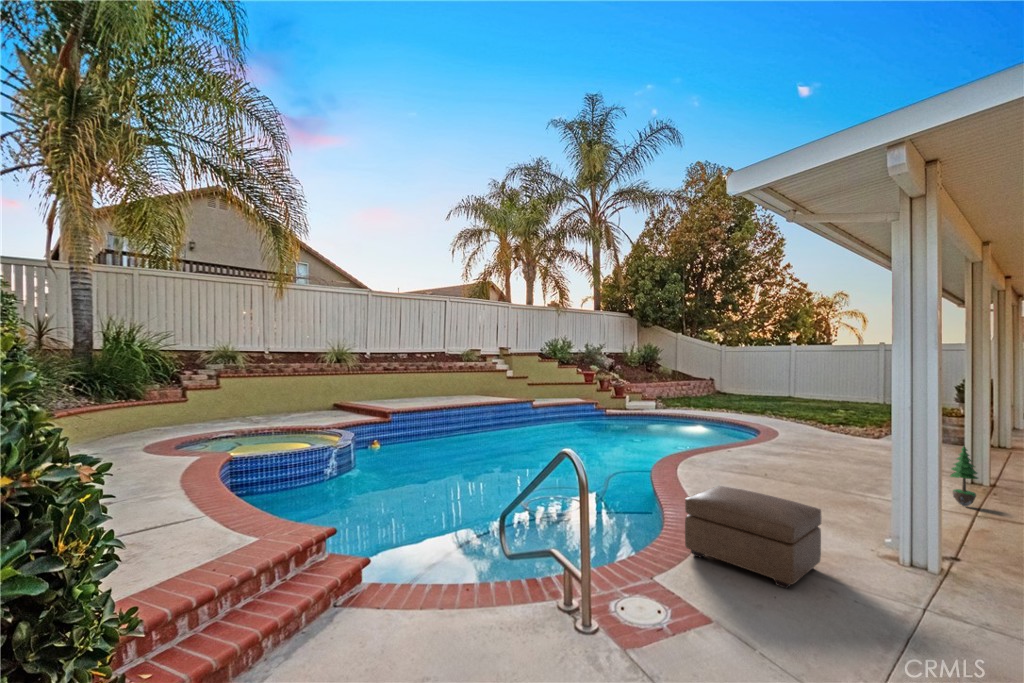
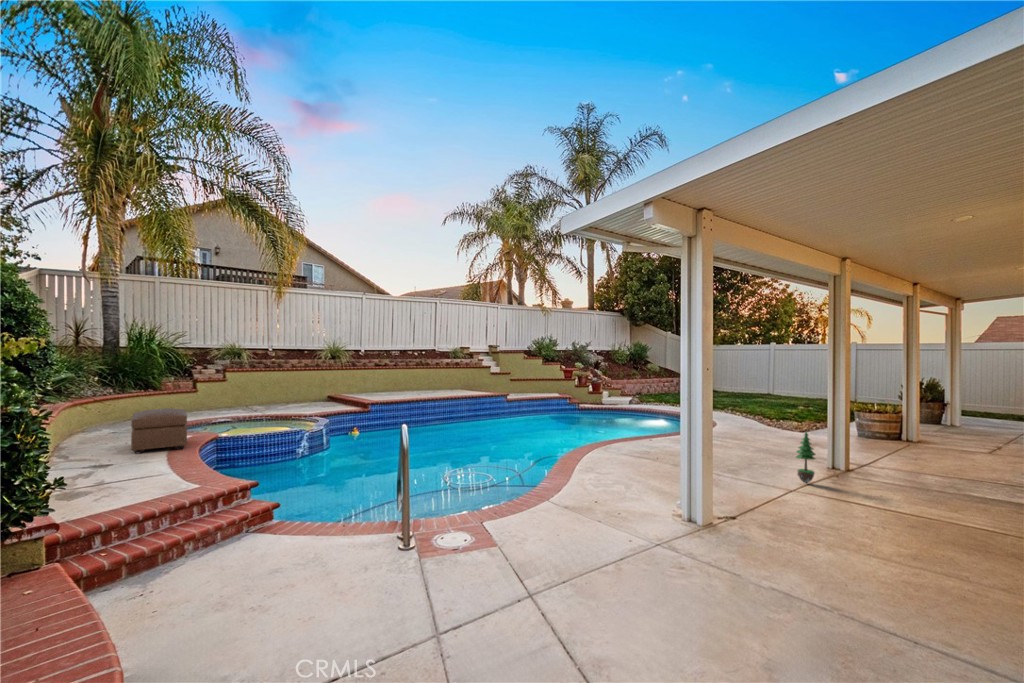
ottoman: present [685,486,821,588] -> present [131,408,187,453]

